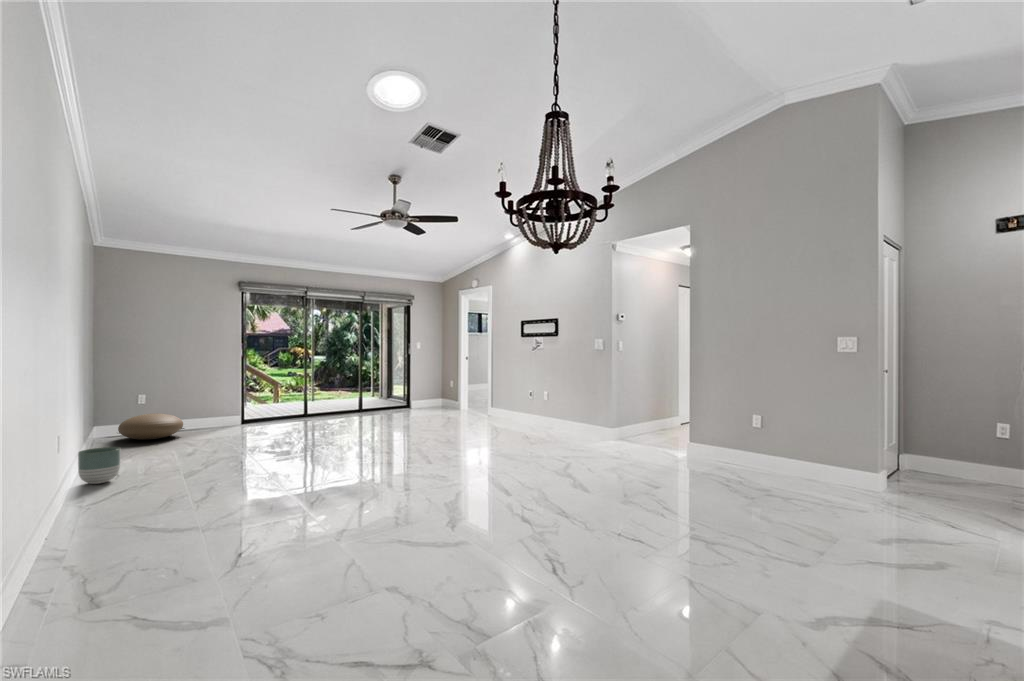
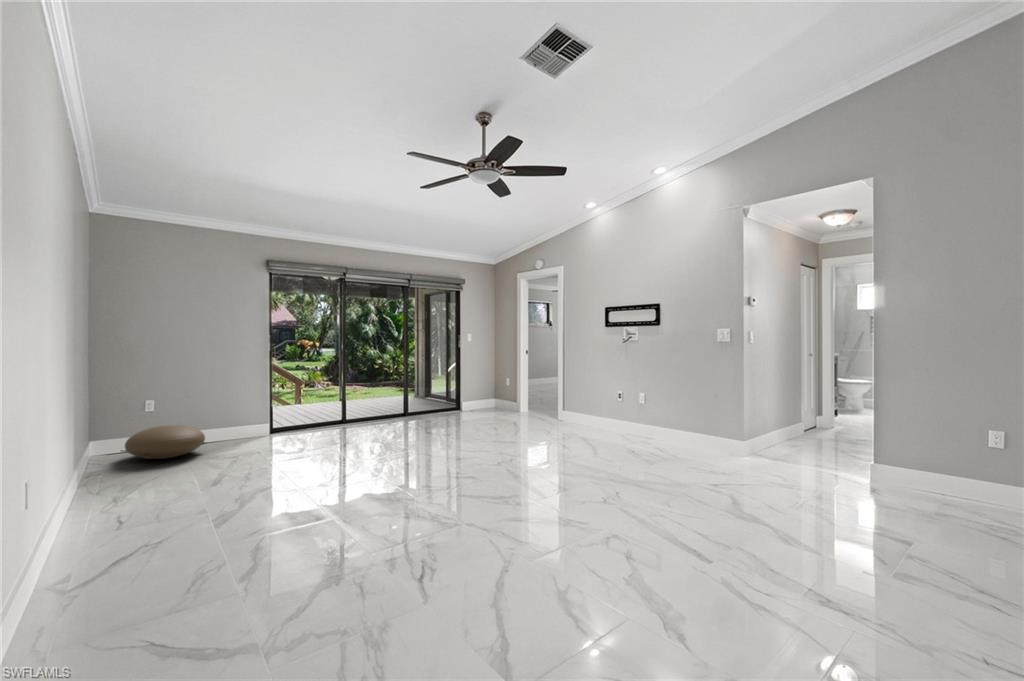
planter: present [78,447,121,484] -> none [68,485,128,541]

